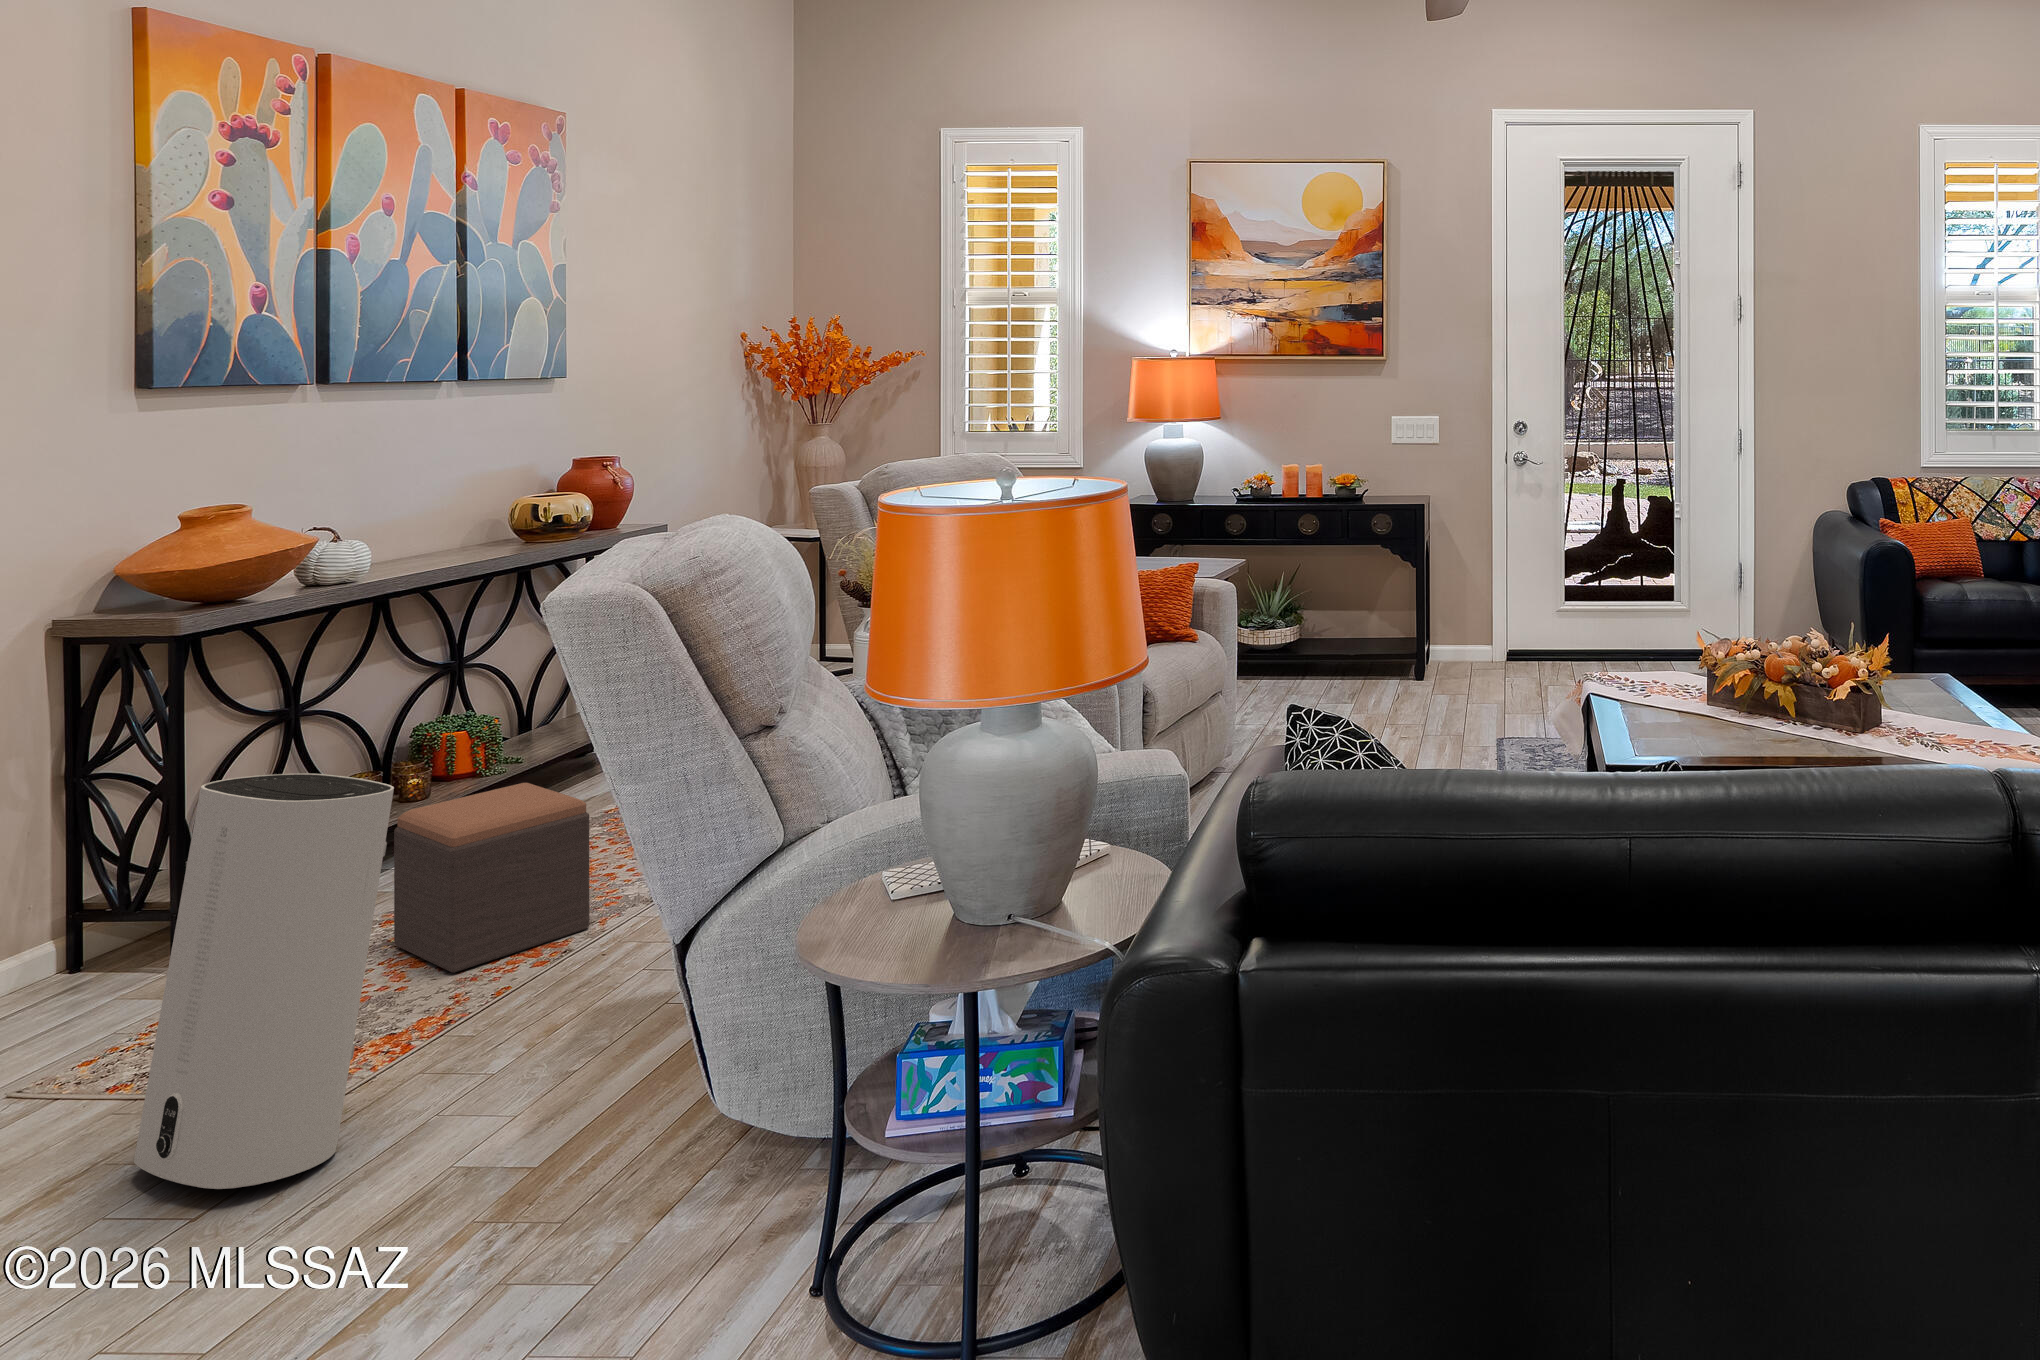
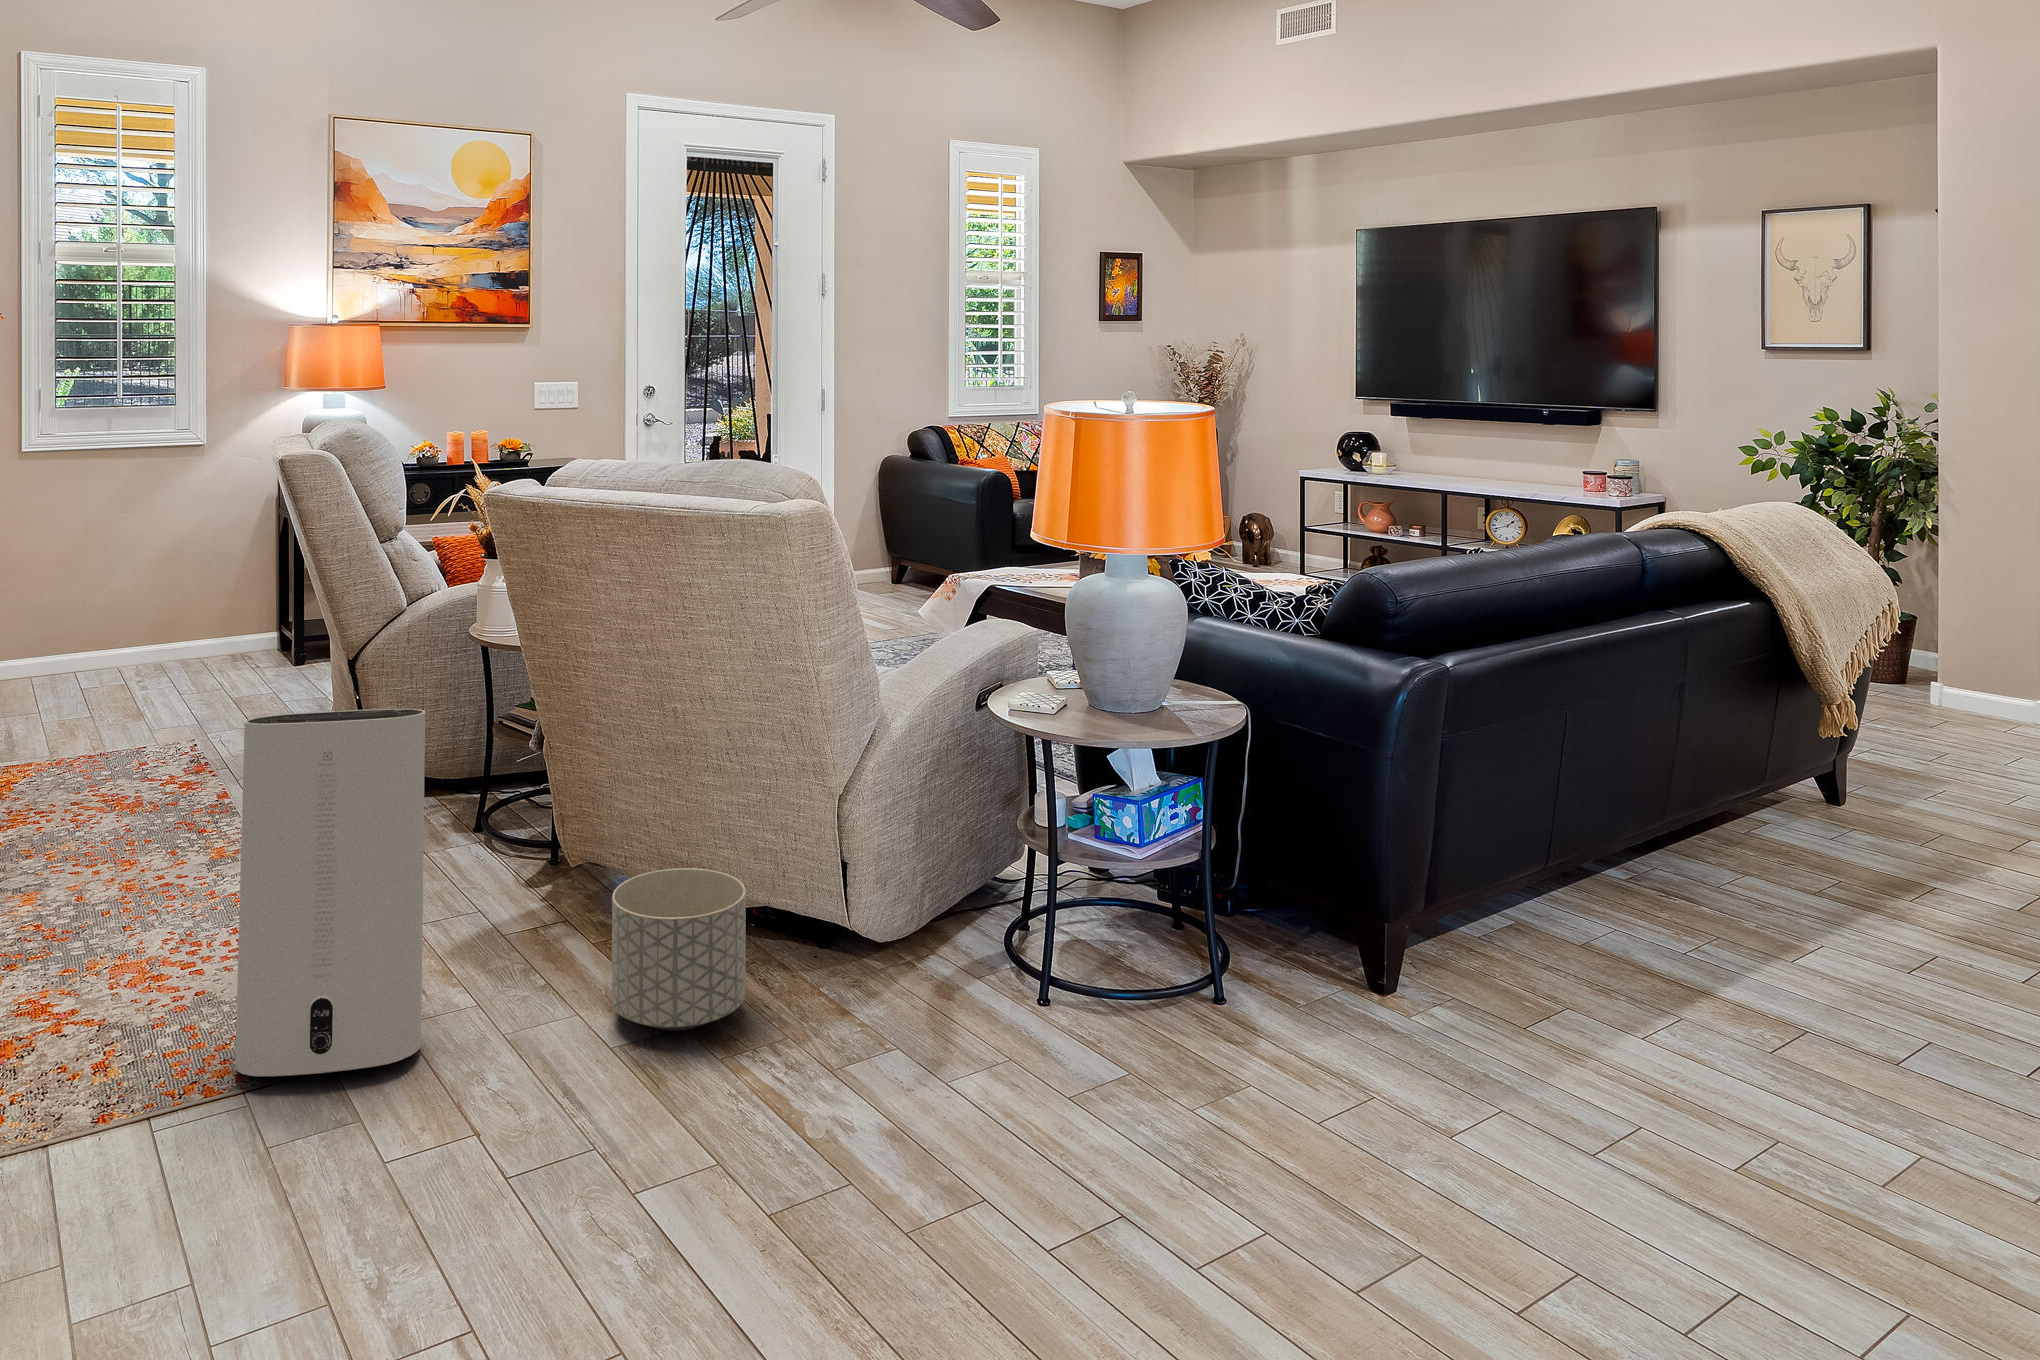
footstool: present [394,783,589,973] -> none [46,764,231,943]
planter: none [426,1031,627,1254] -> present [612,868,746,1031]

